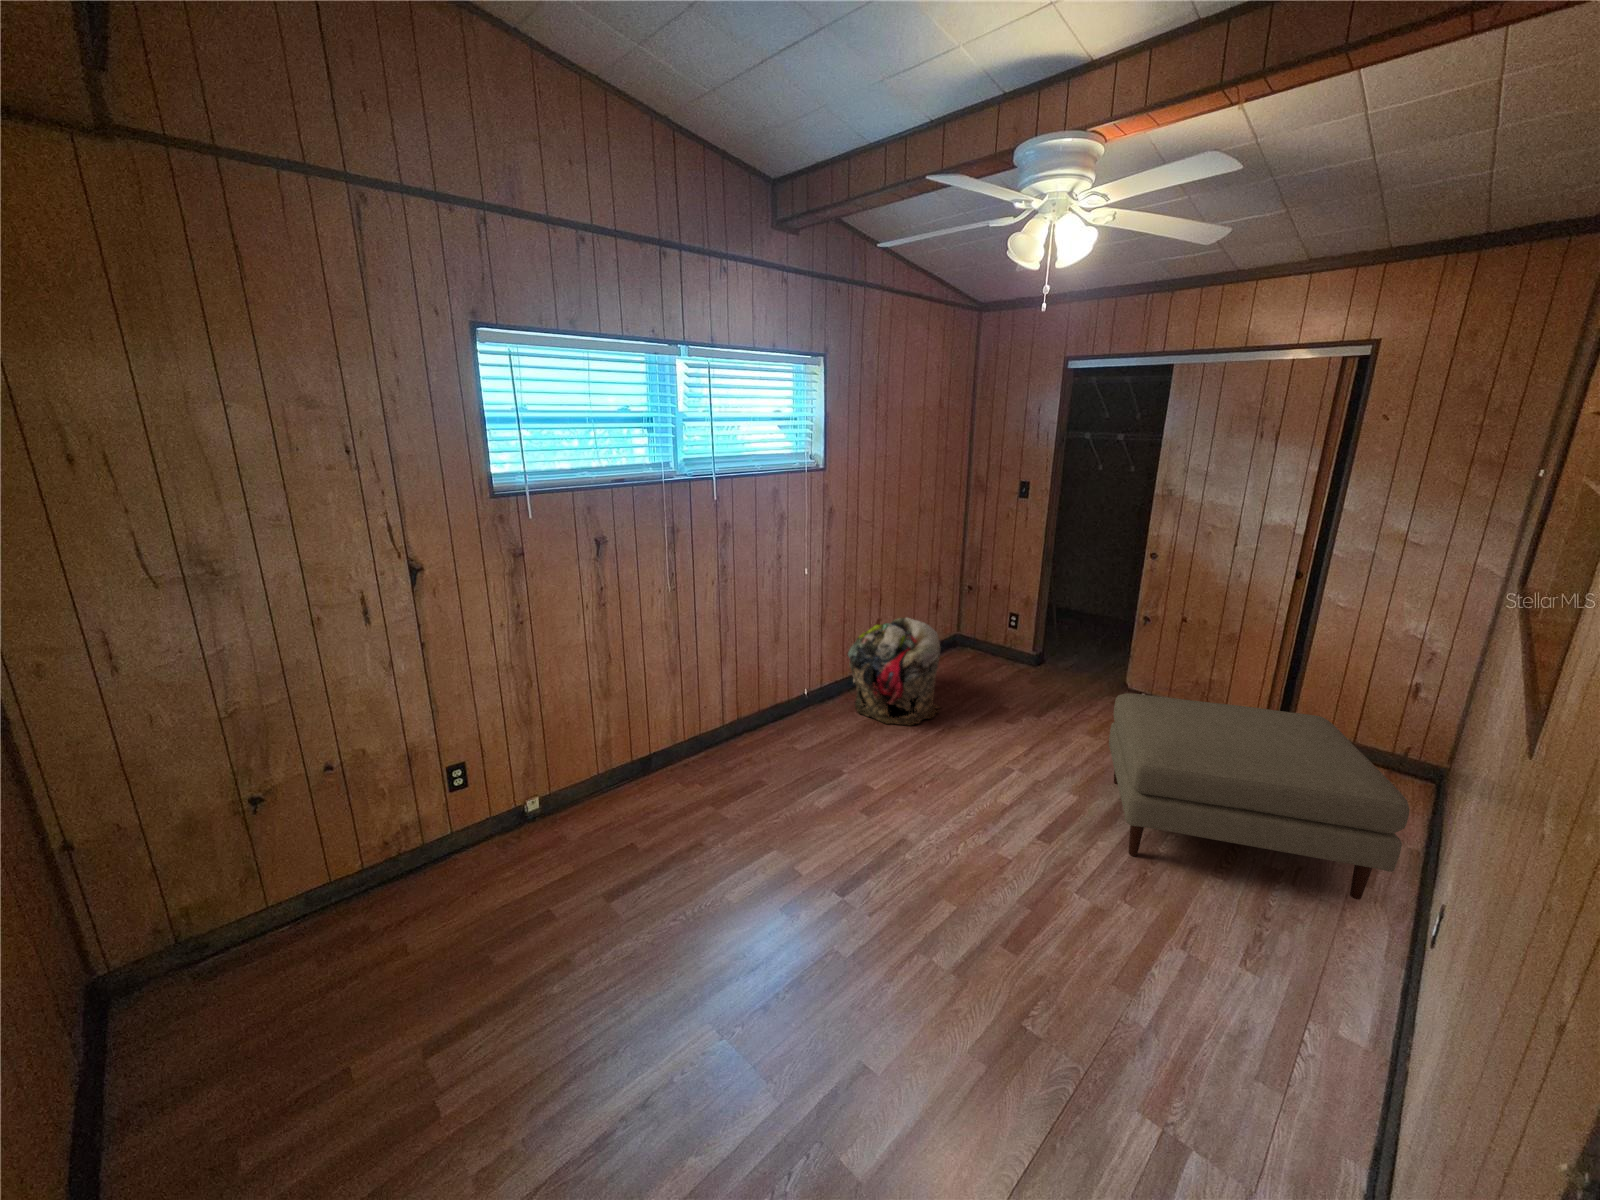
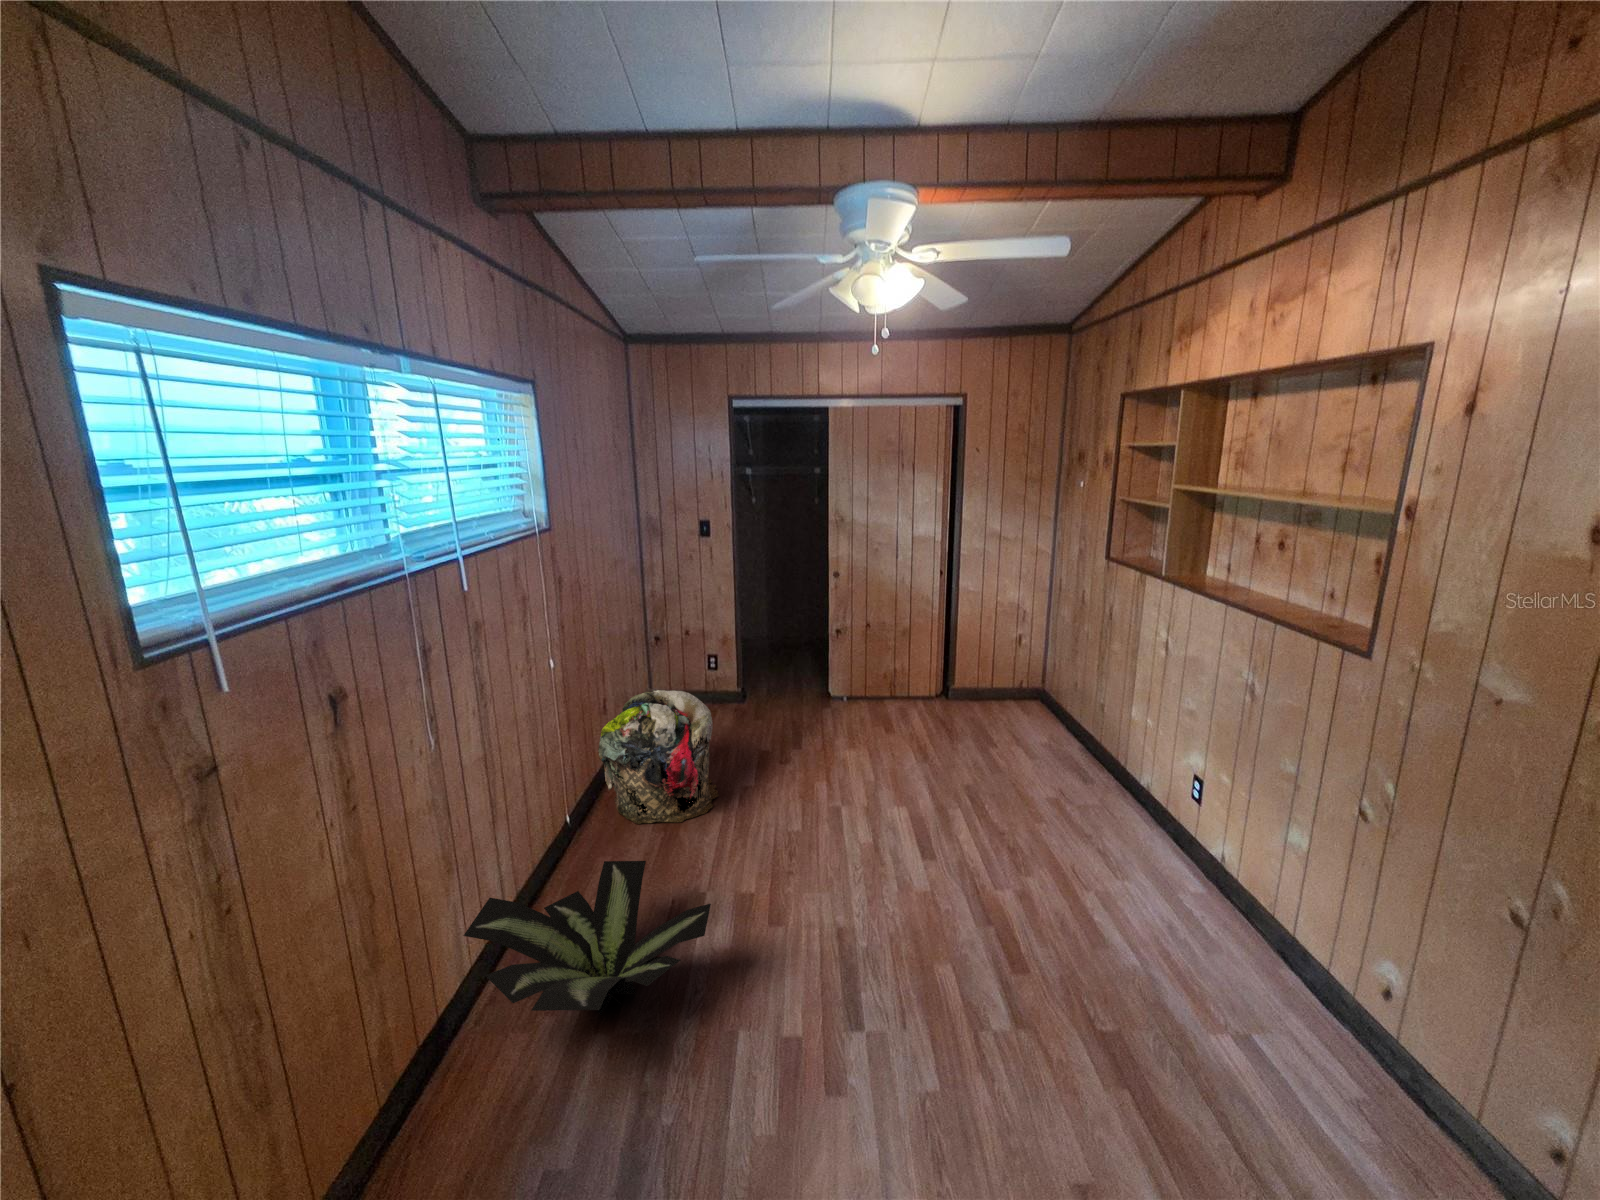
ottoman: present [1109,693,1409,900] -> none [901,681,1131,846]
potted plant: none [657,700,804,799] -> present [464,861,711,1015]

